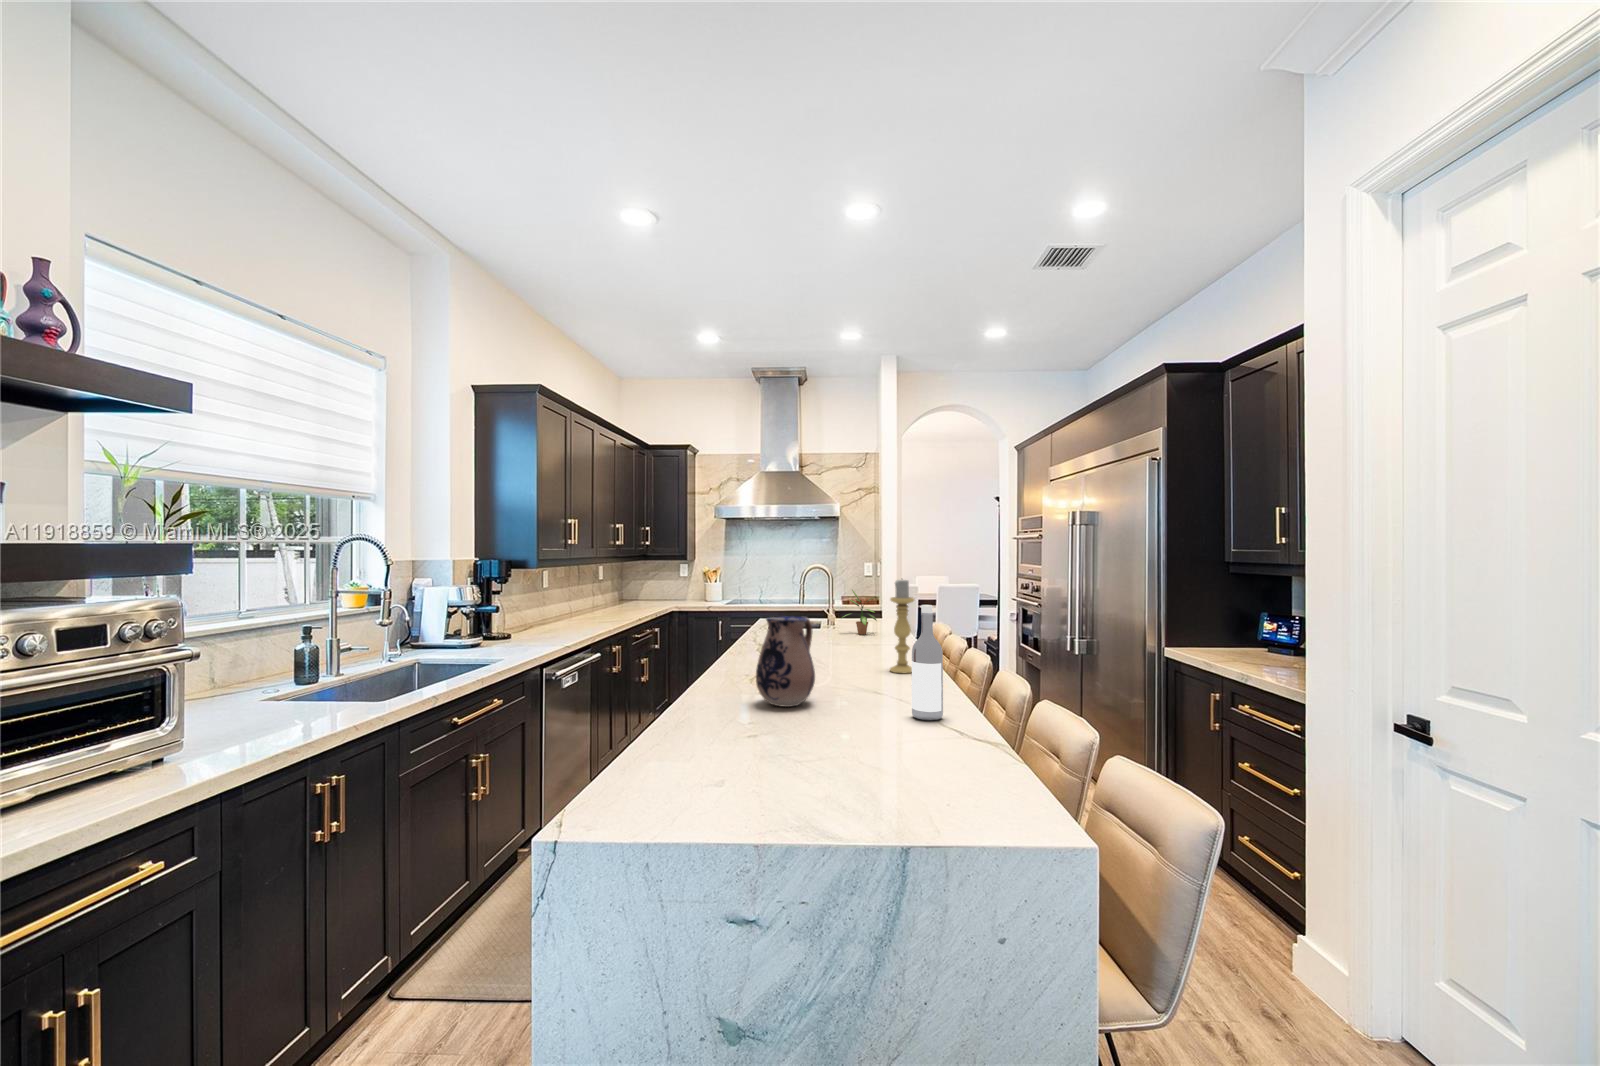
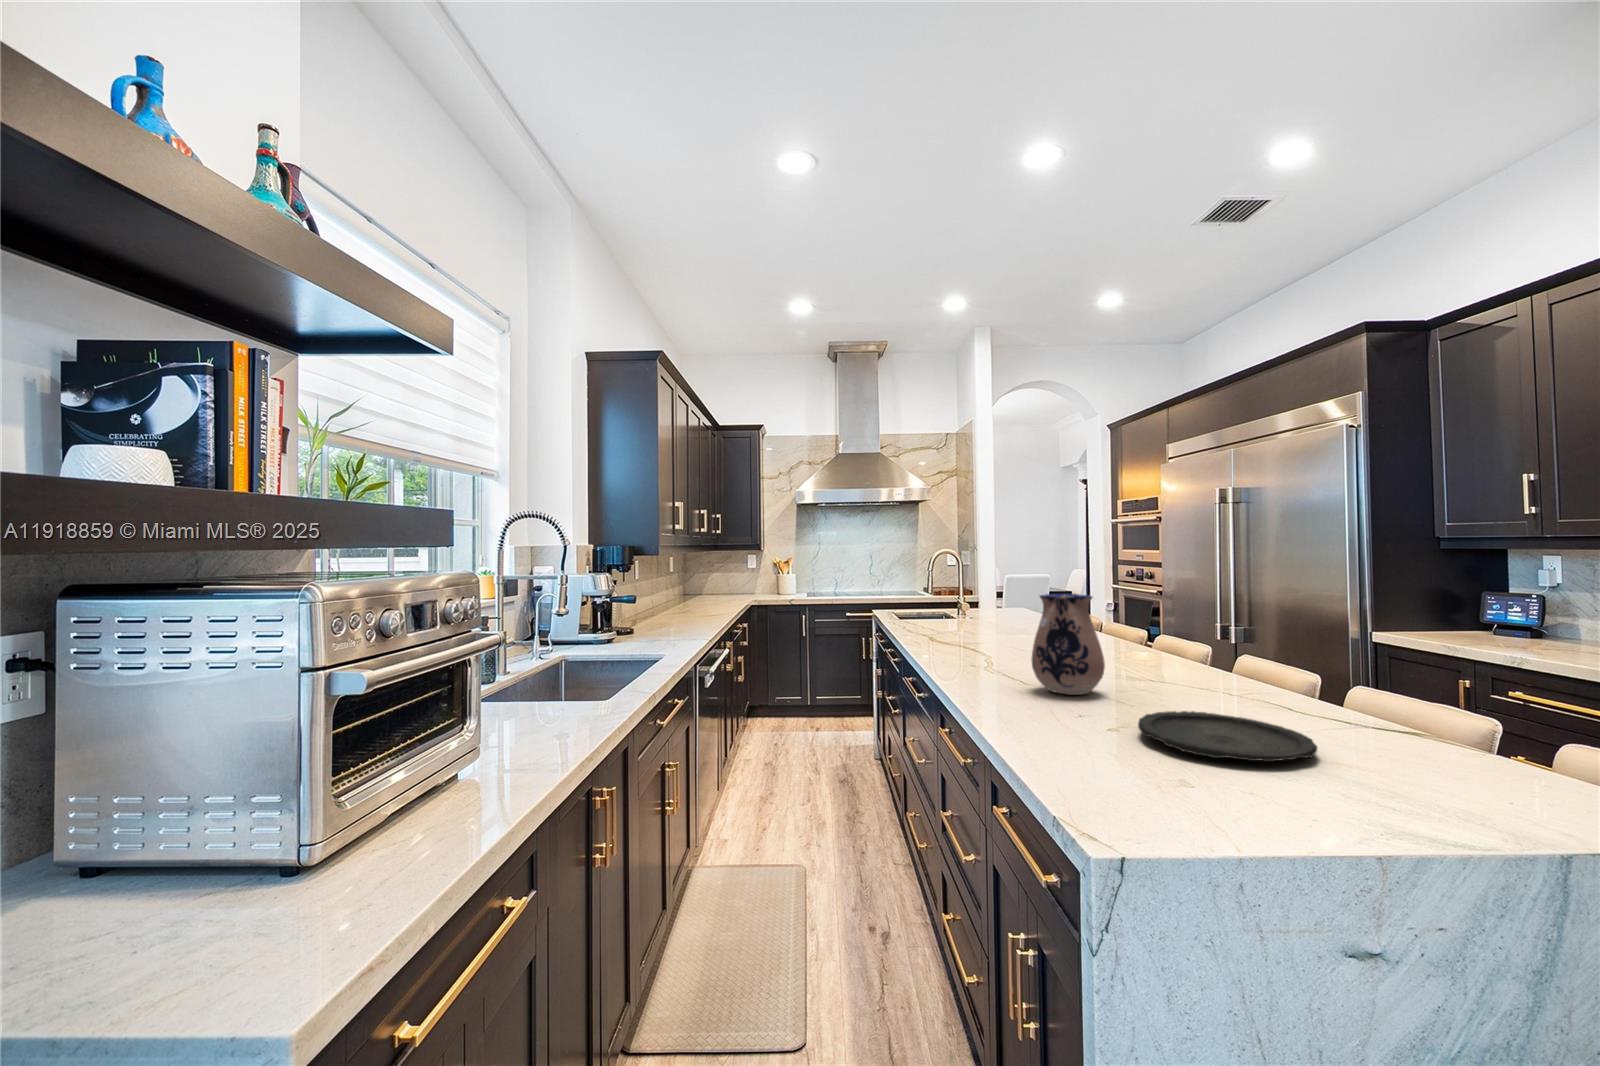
candle holder: present [890,579,914,674] -> none [1110,553,1142,659]
potted plant: present [842,590,877,634] -> none [980,573,1022,622]
wine bottle: present [911,605,943,720] -> none [1237,575,1281,706]
plate: none [757,723,884,768] -> present [1138,711,1318,761]

